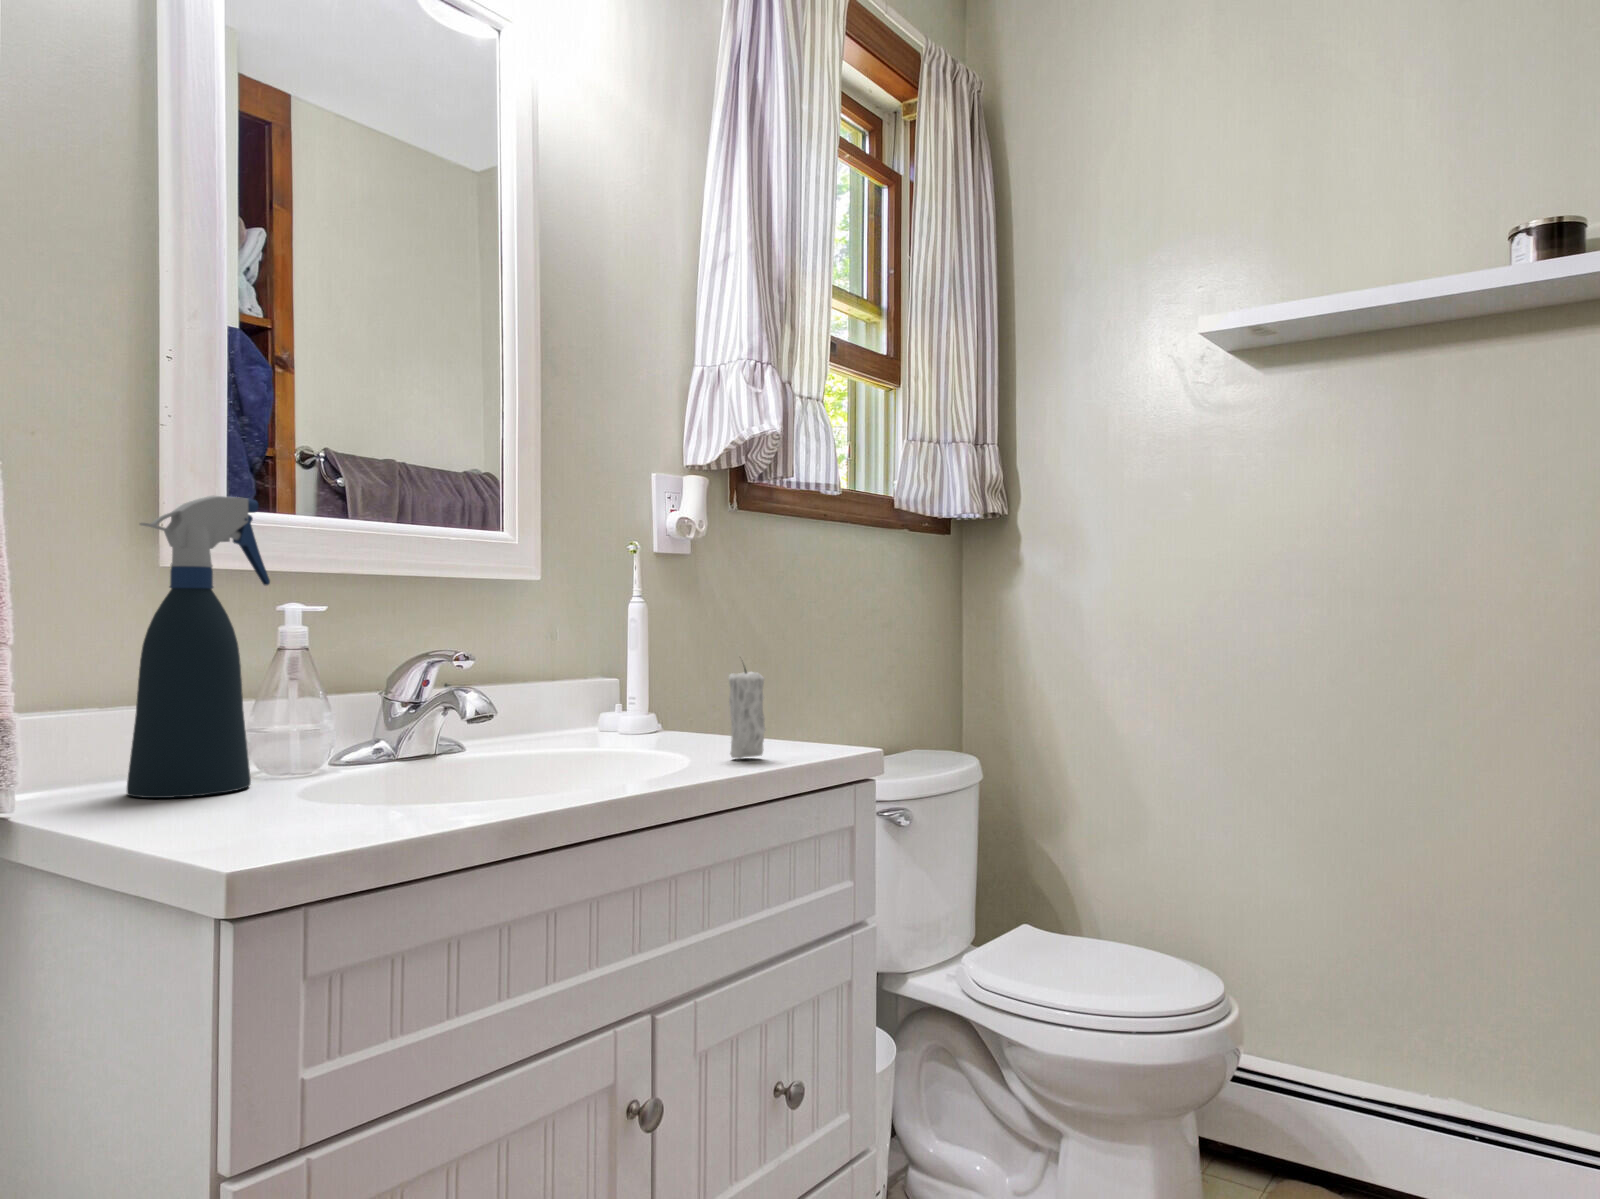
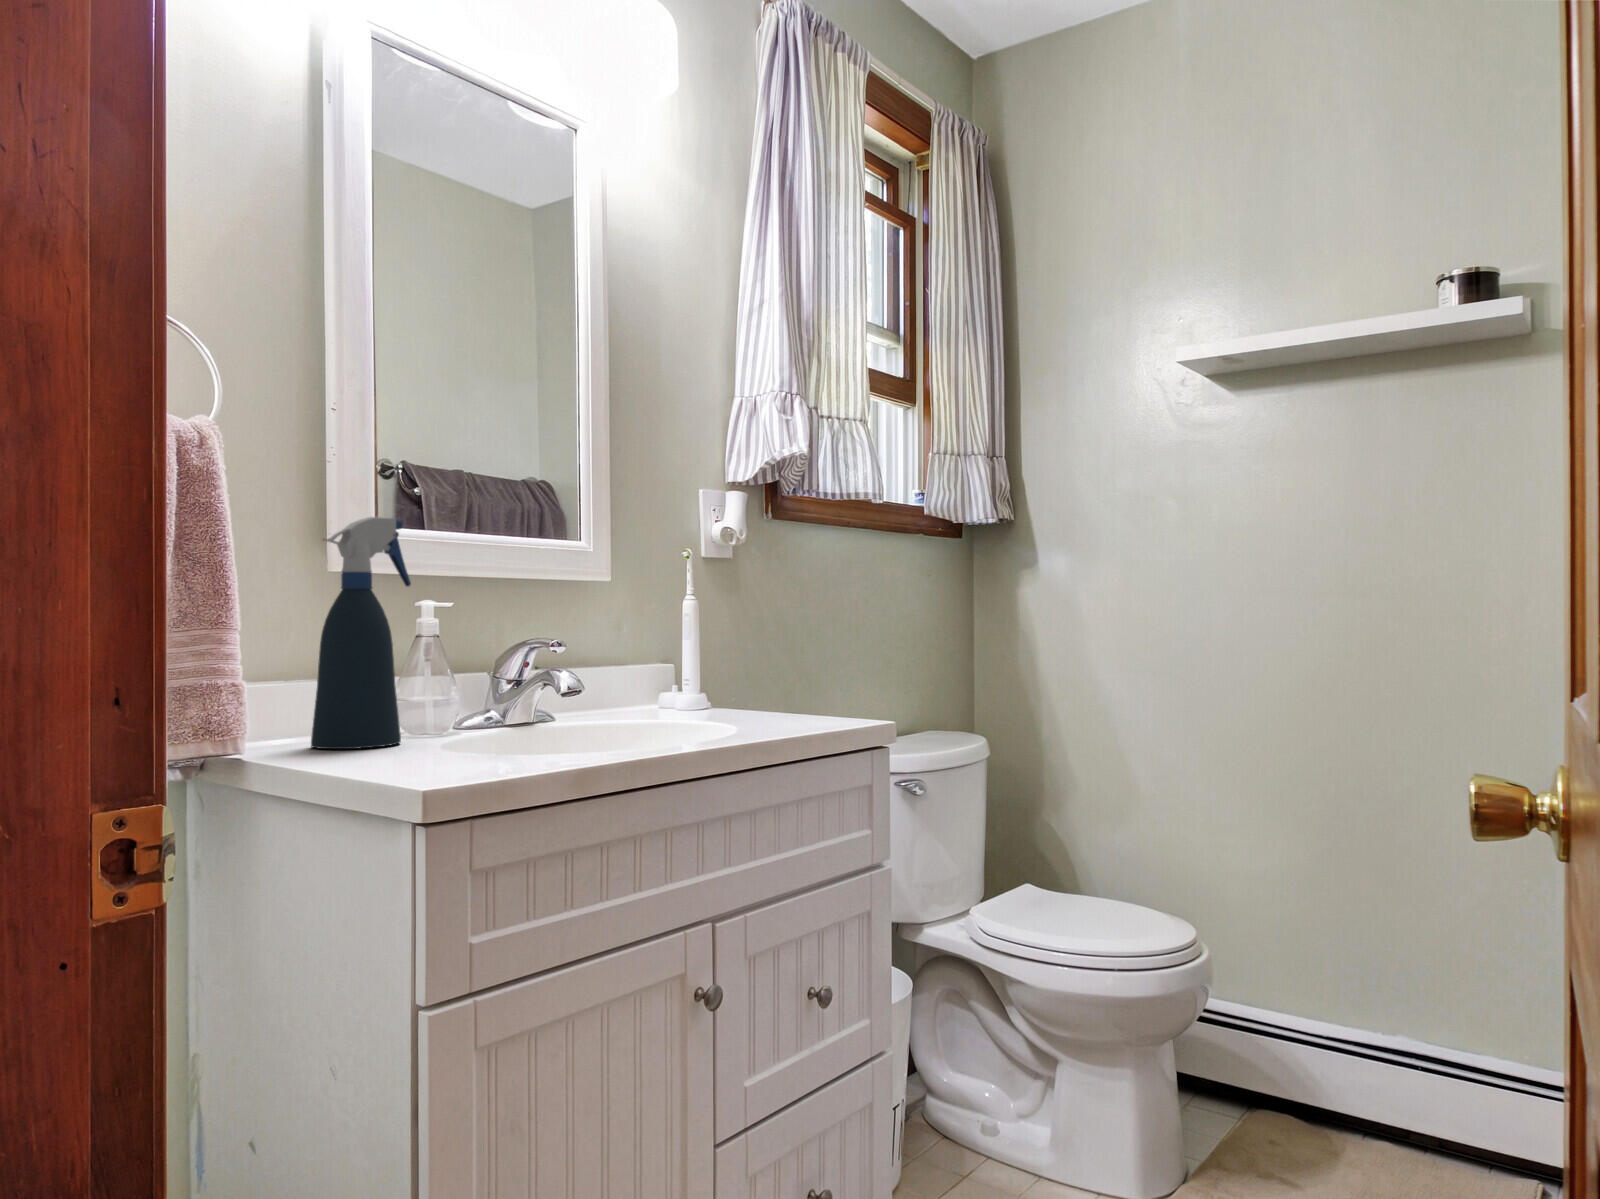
candle: present [729,668,765,758] -> none [770,641,800,726]

